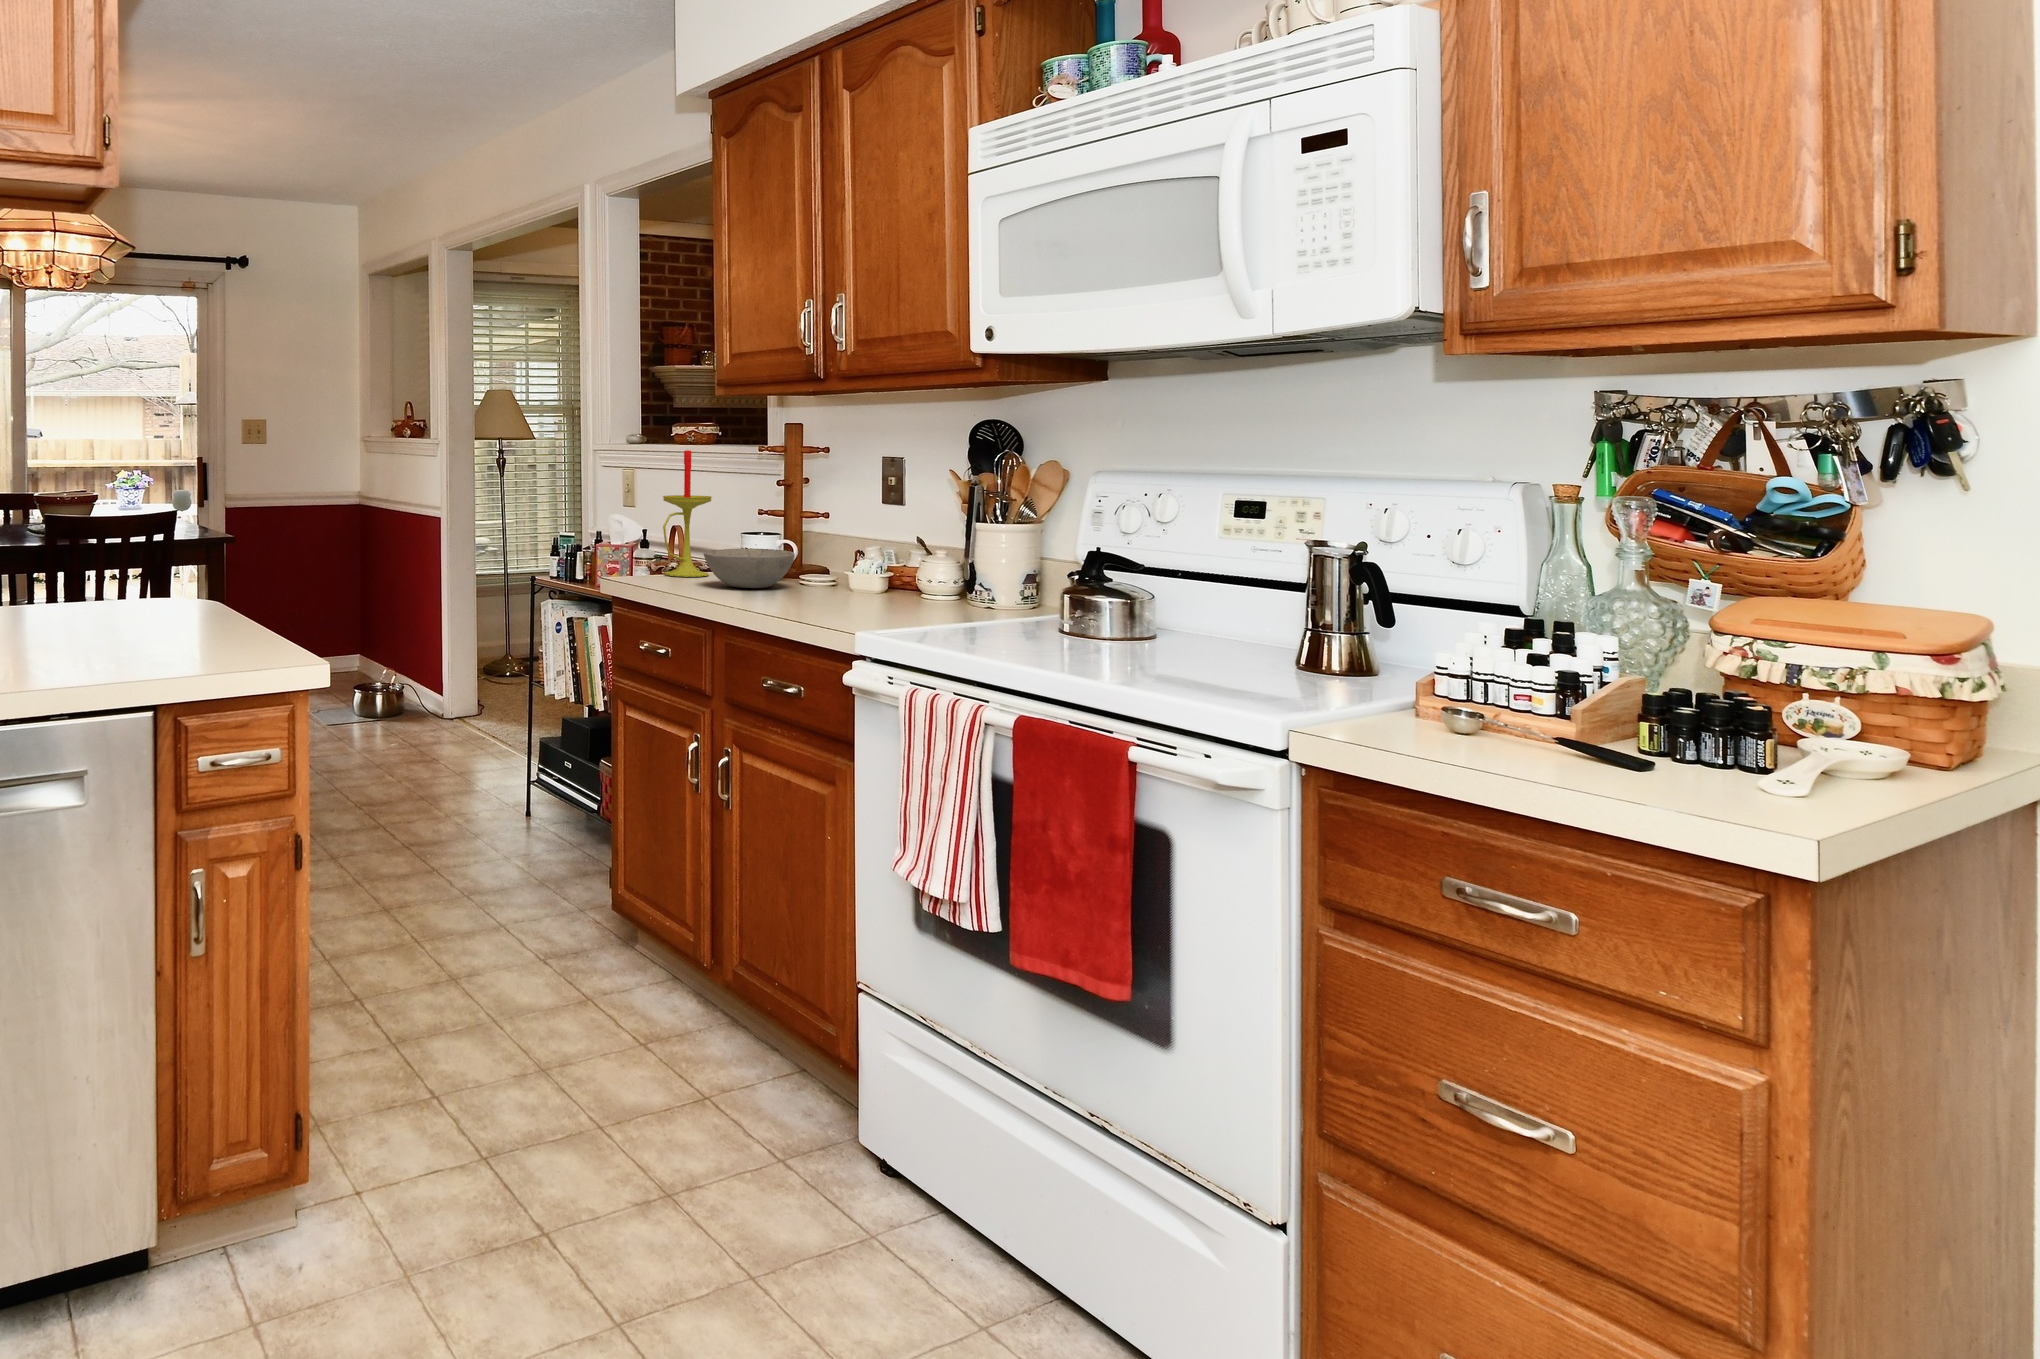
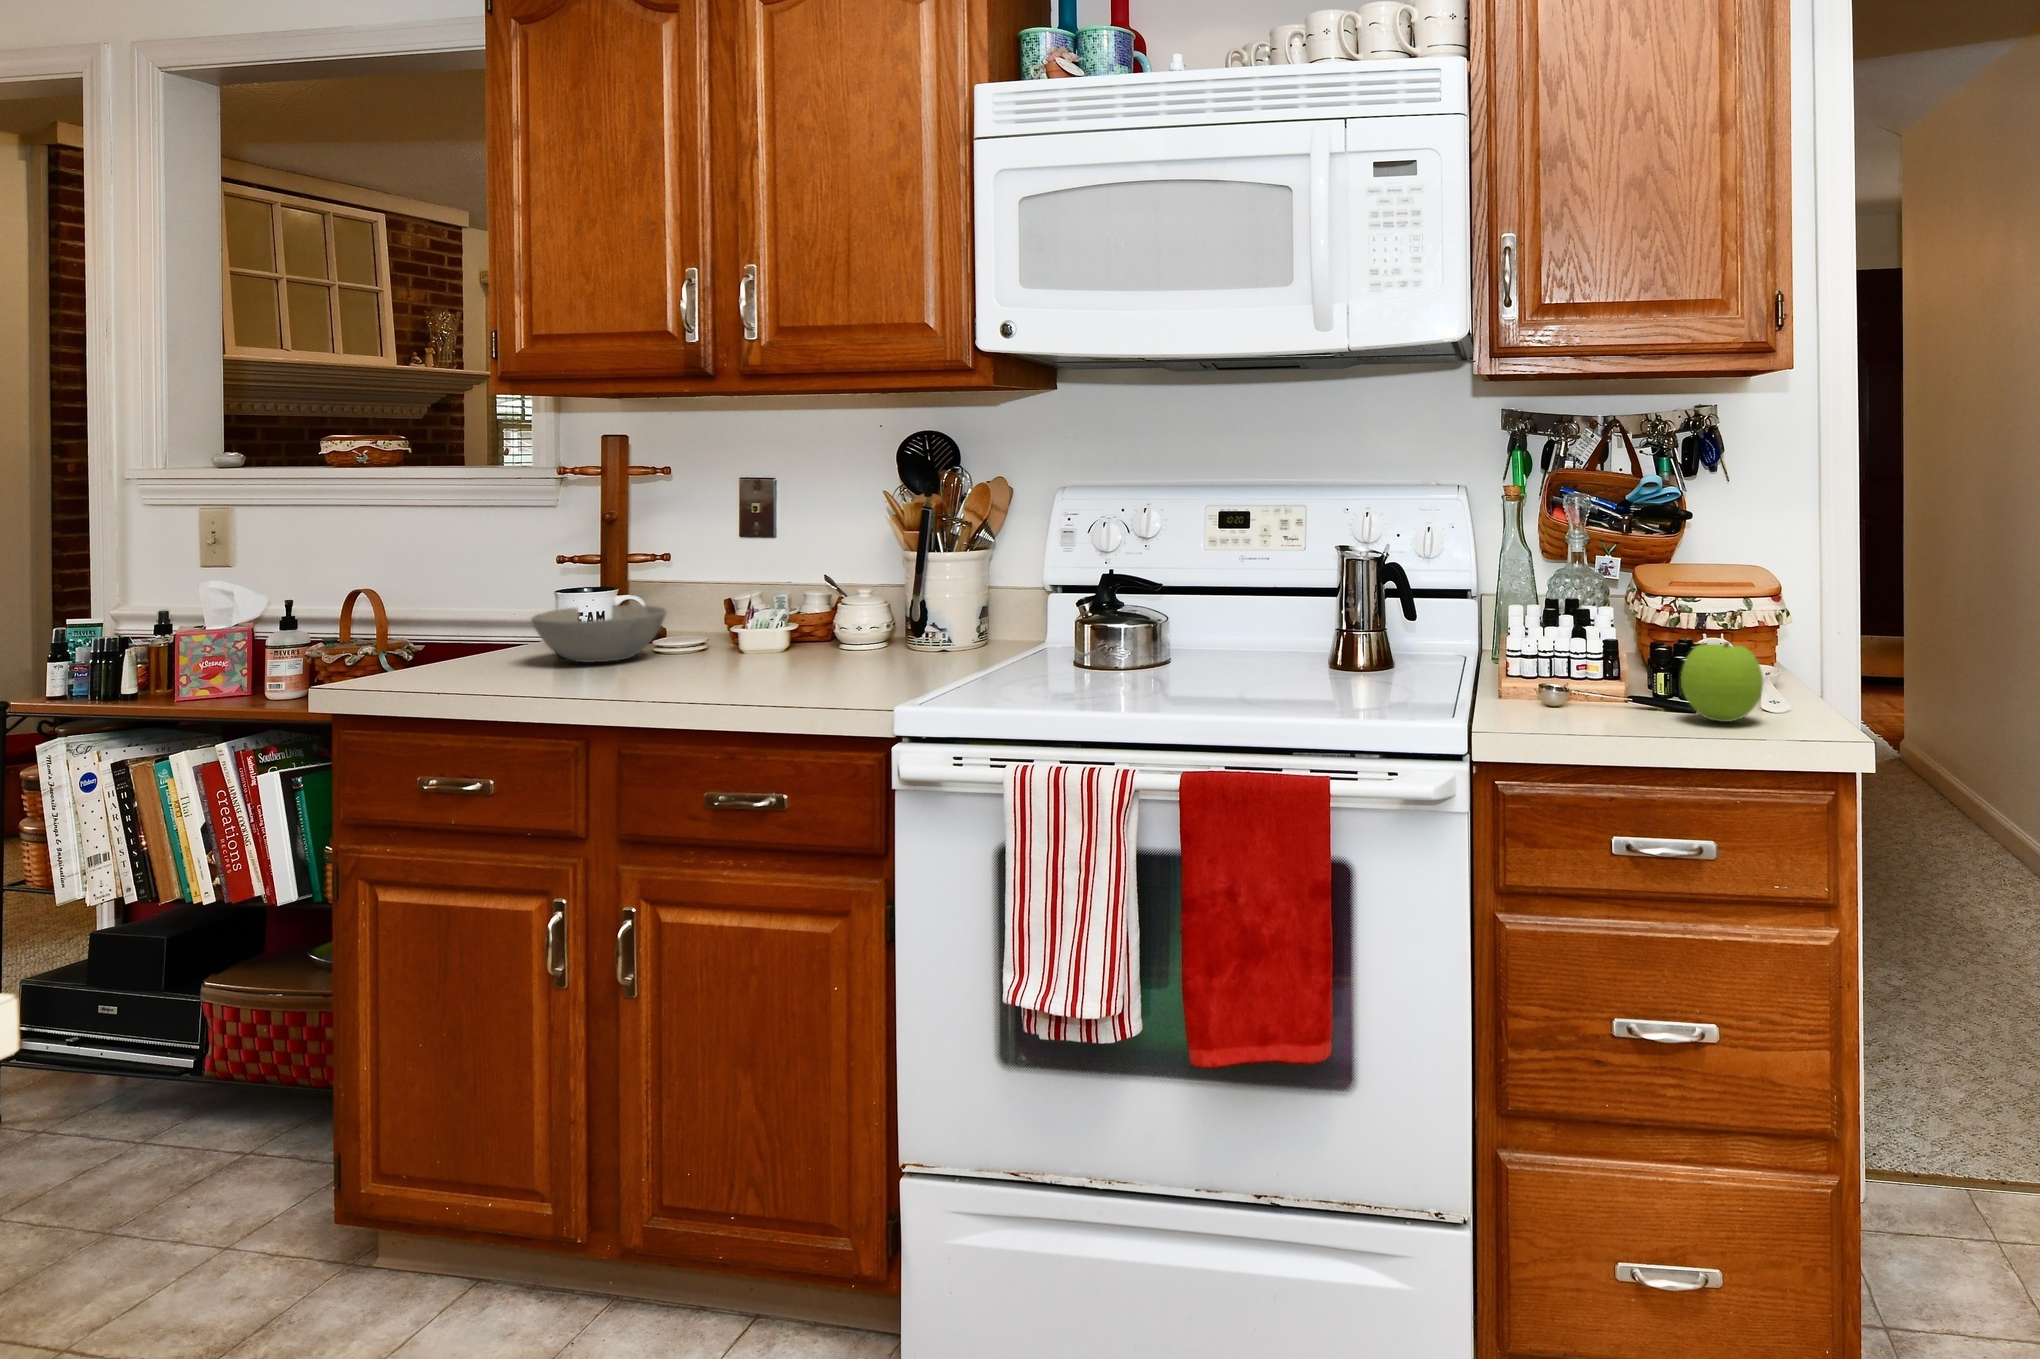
candle: present [663,450,712,577] -> none [420,469,502,658]
apple: none [1567,674,1695,774] -> present [1681,642,1763,722]

